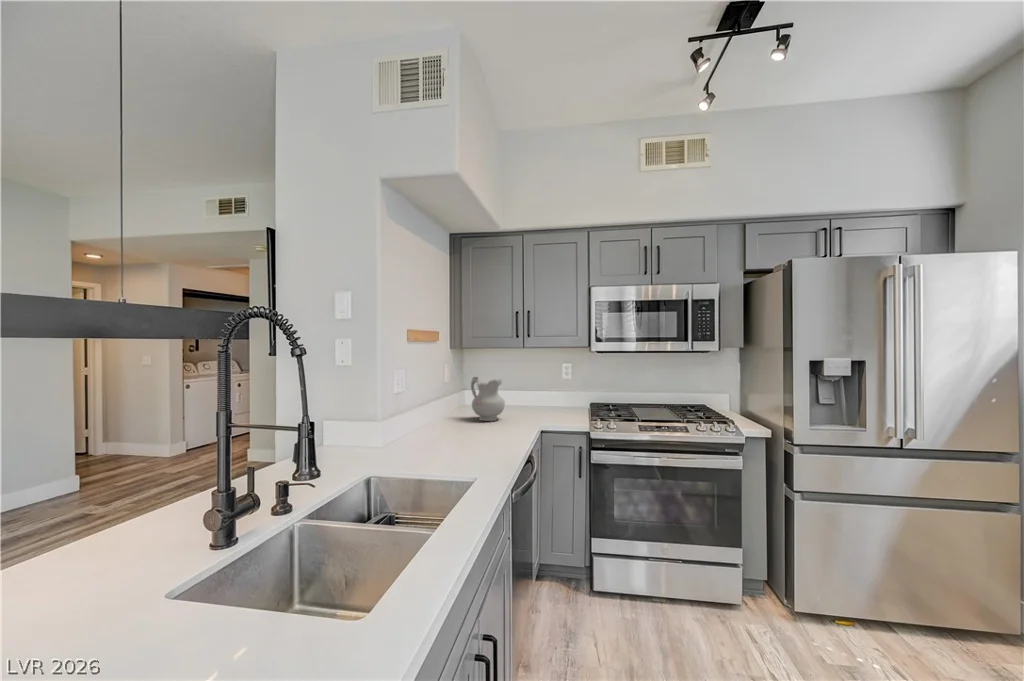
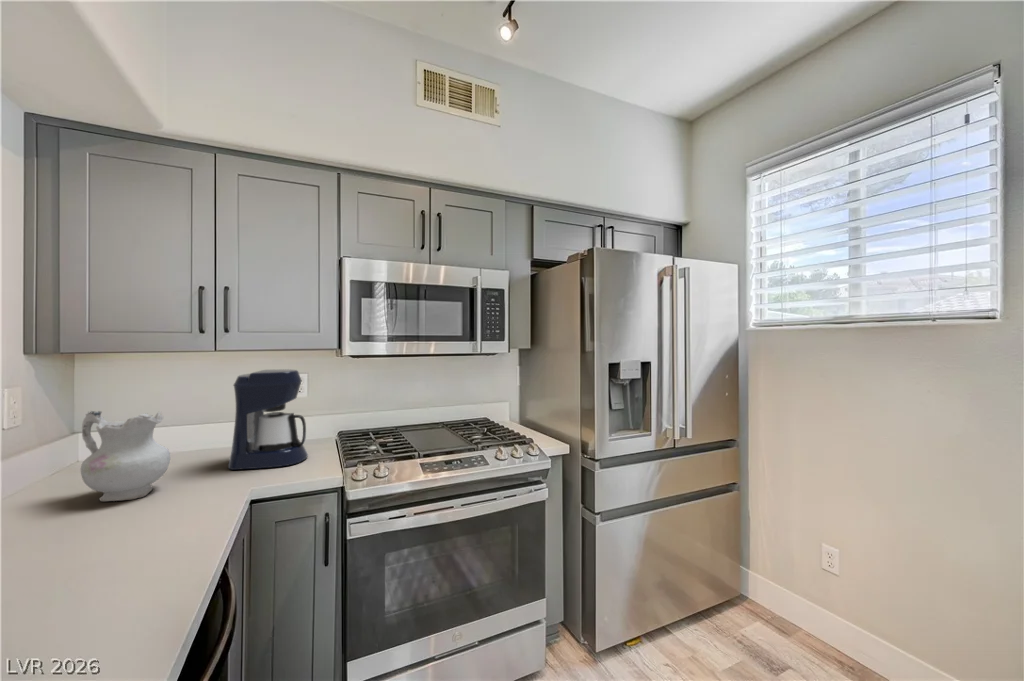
coffee maker: none [529,360,571,418] -> present [228,369,308,470]

